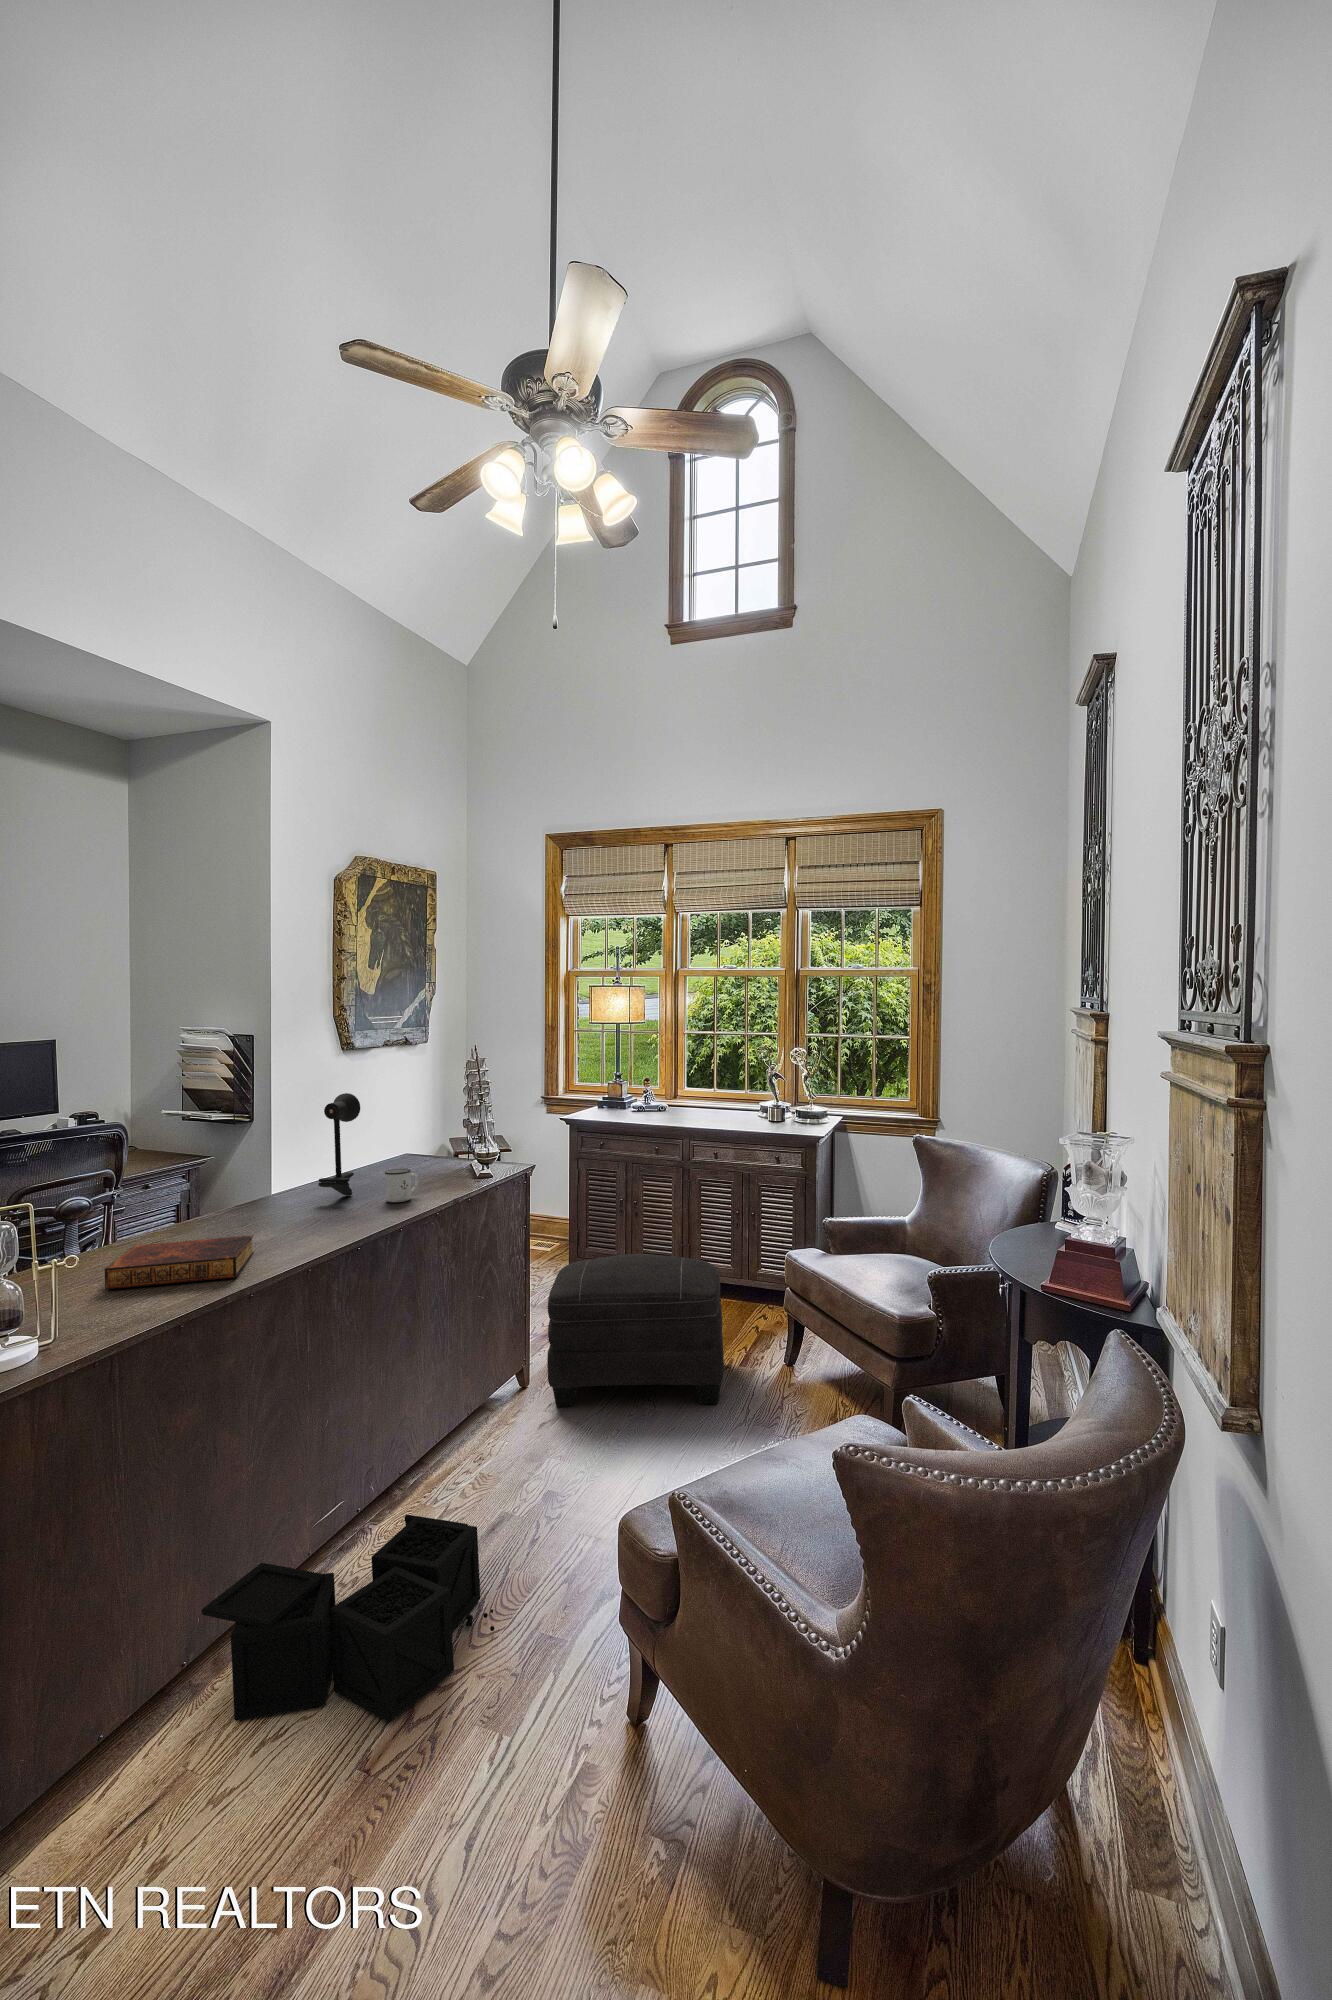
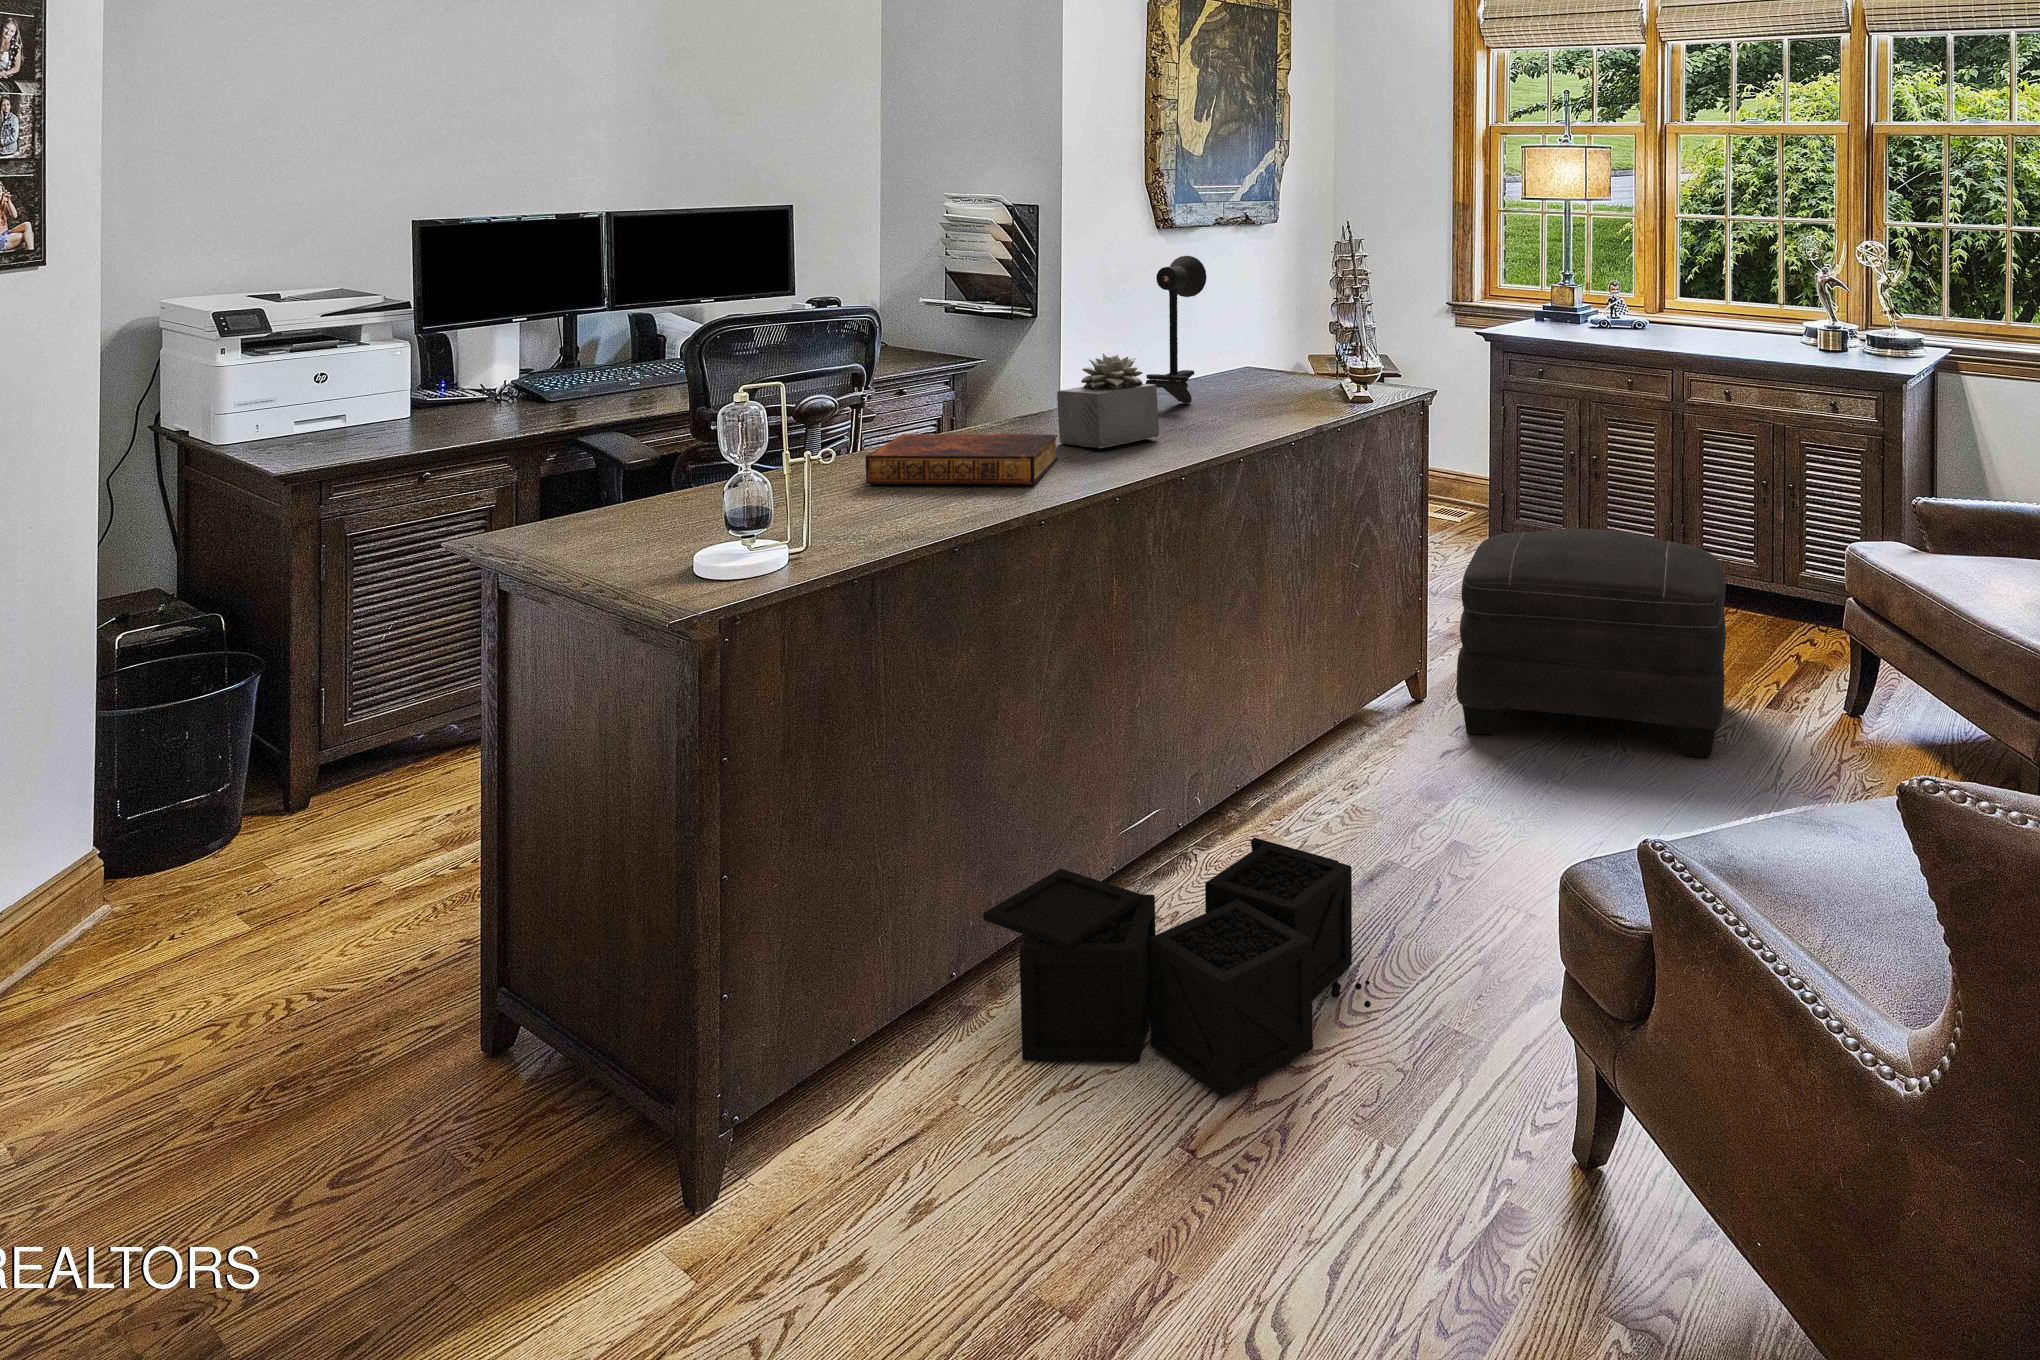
mug: present [385,1169,418,1202] -> none [1238,369,1284,415]
succulent plant: none [252,1172,330,1241] -> present [1057,354,1159,448]

